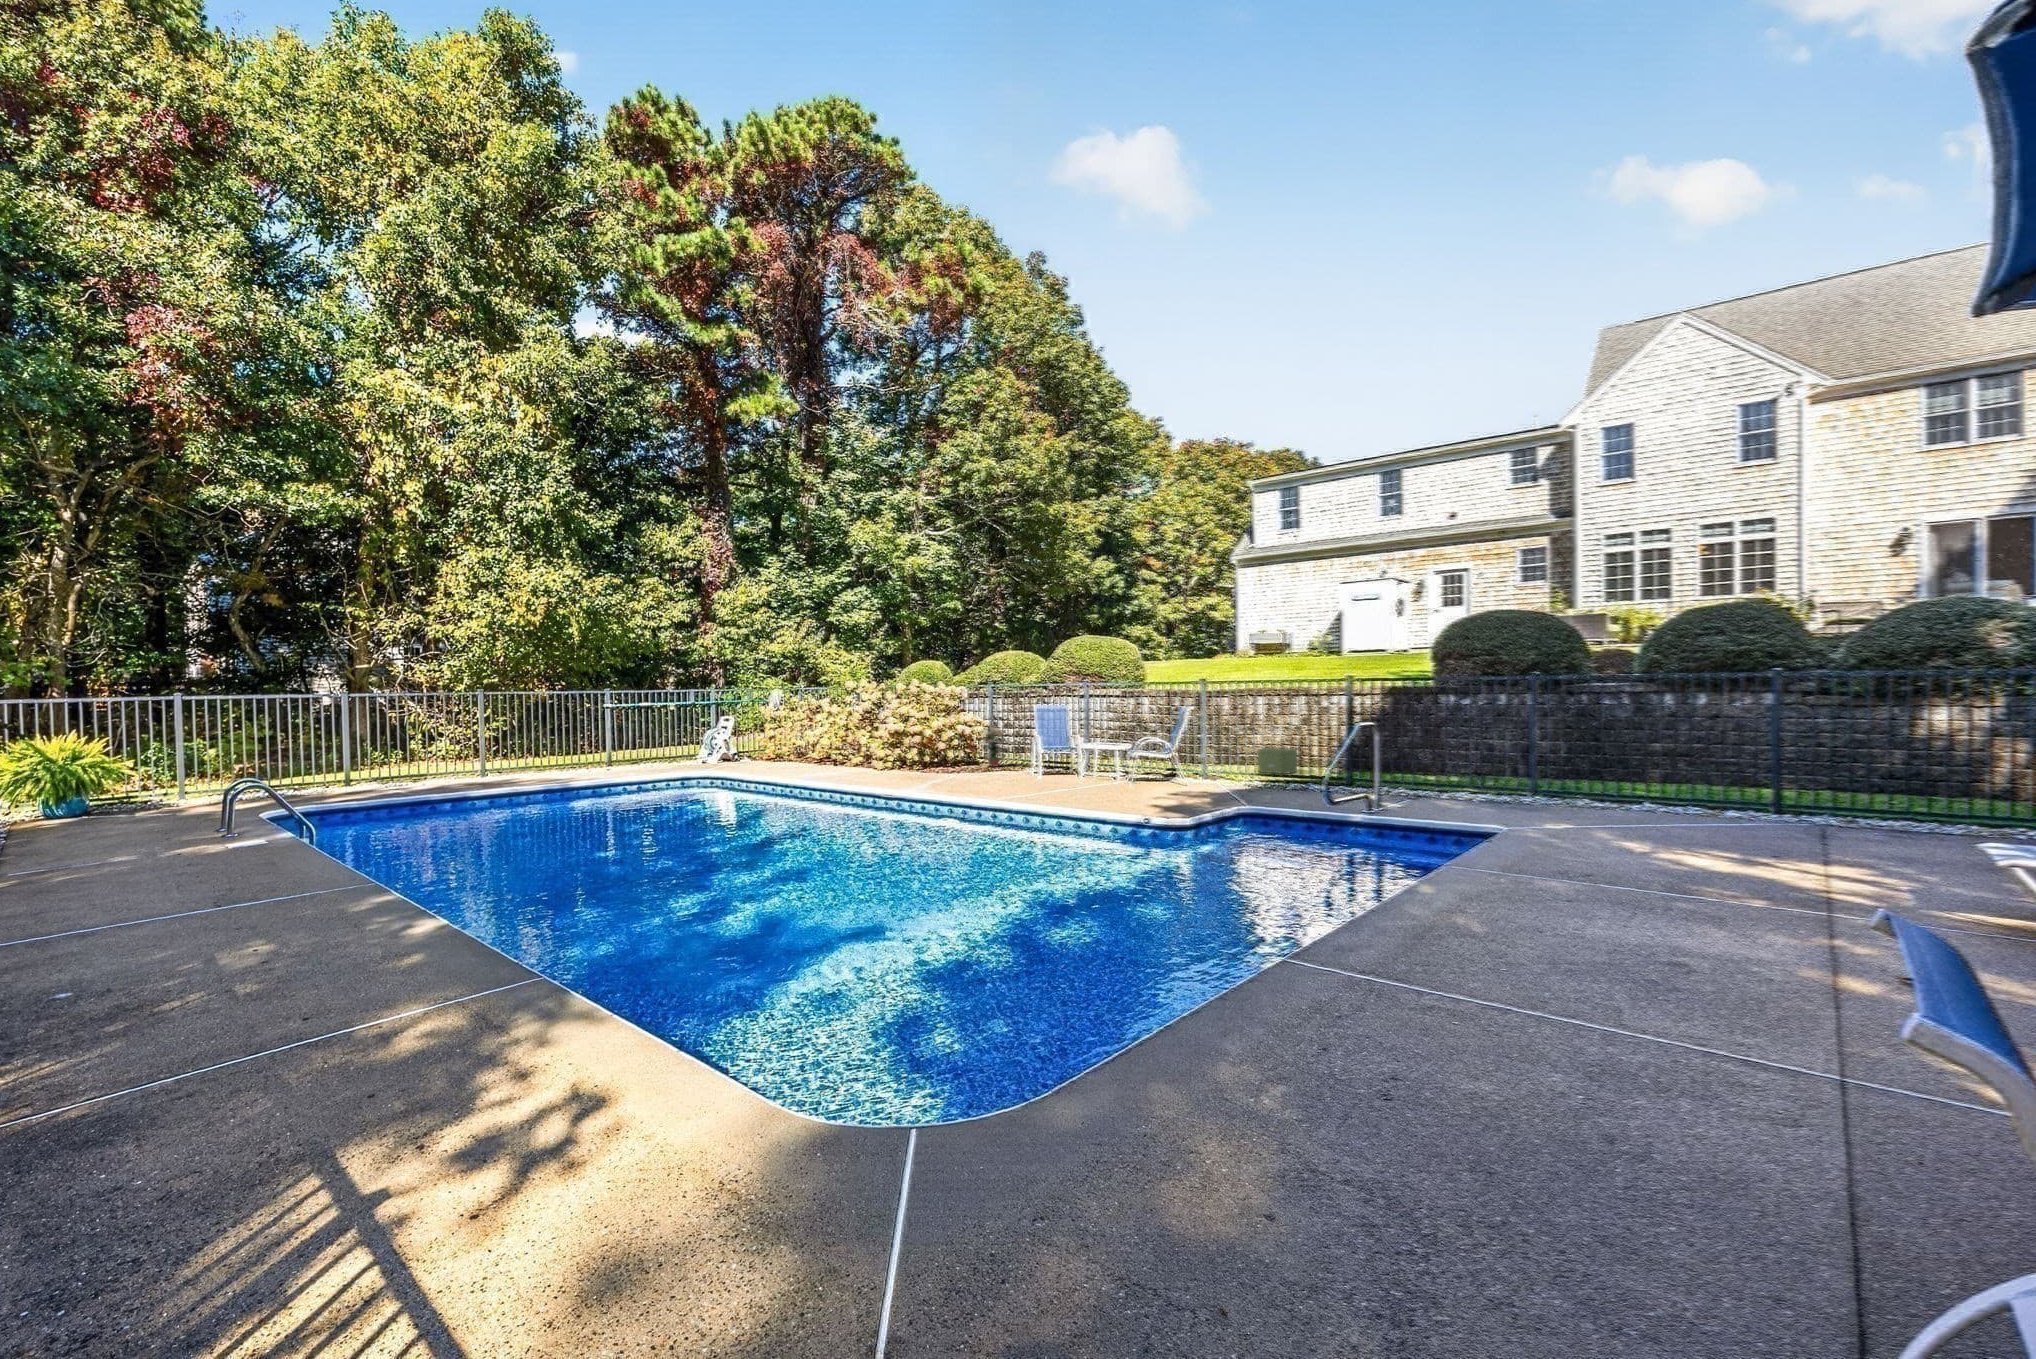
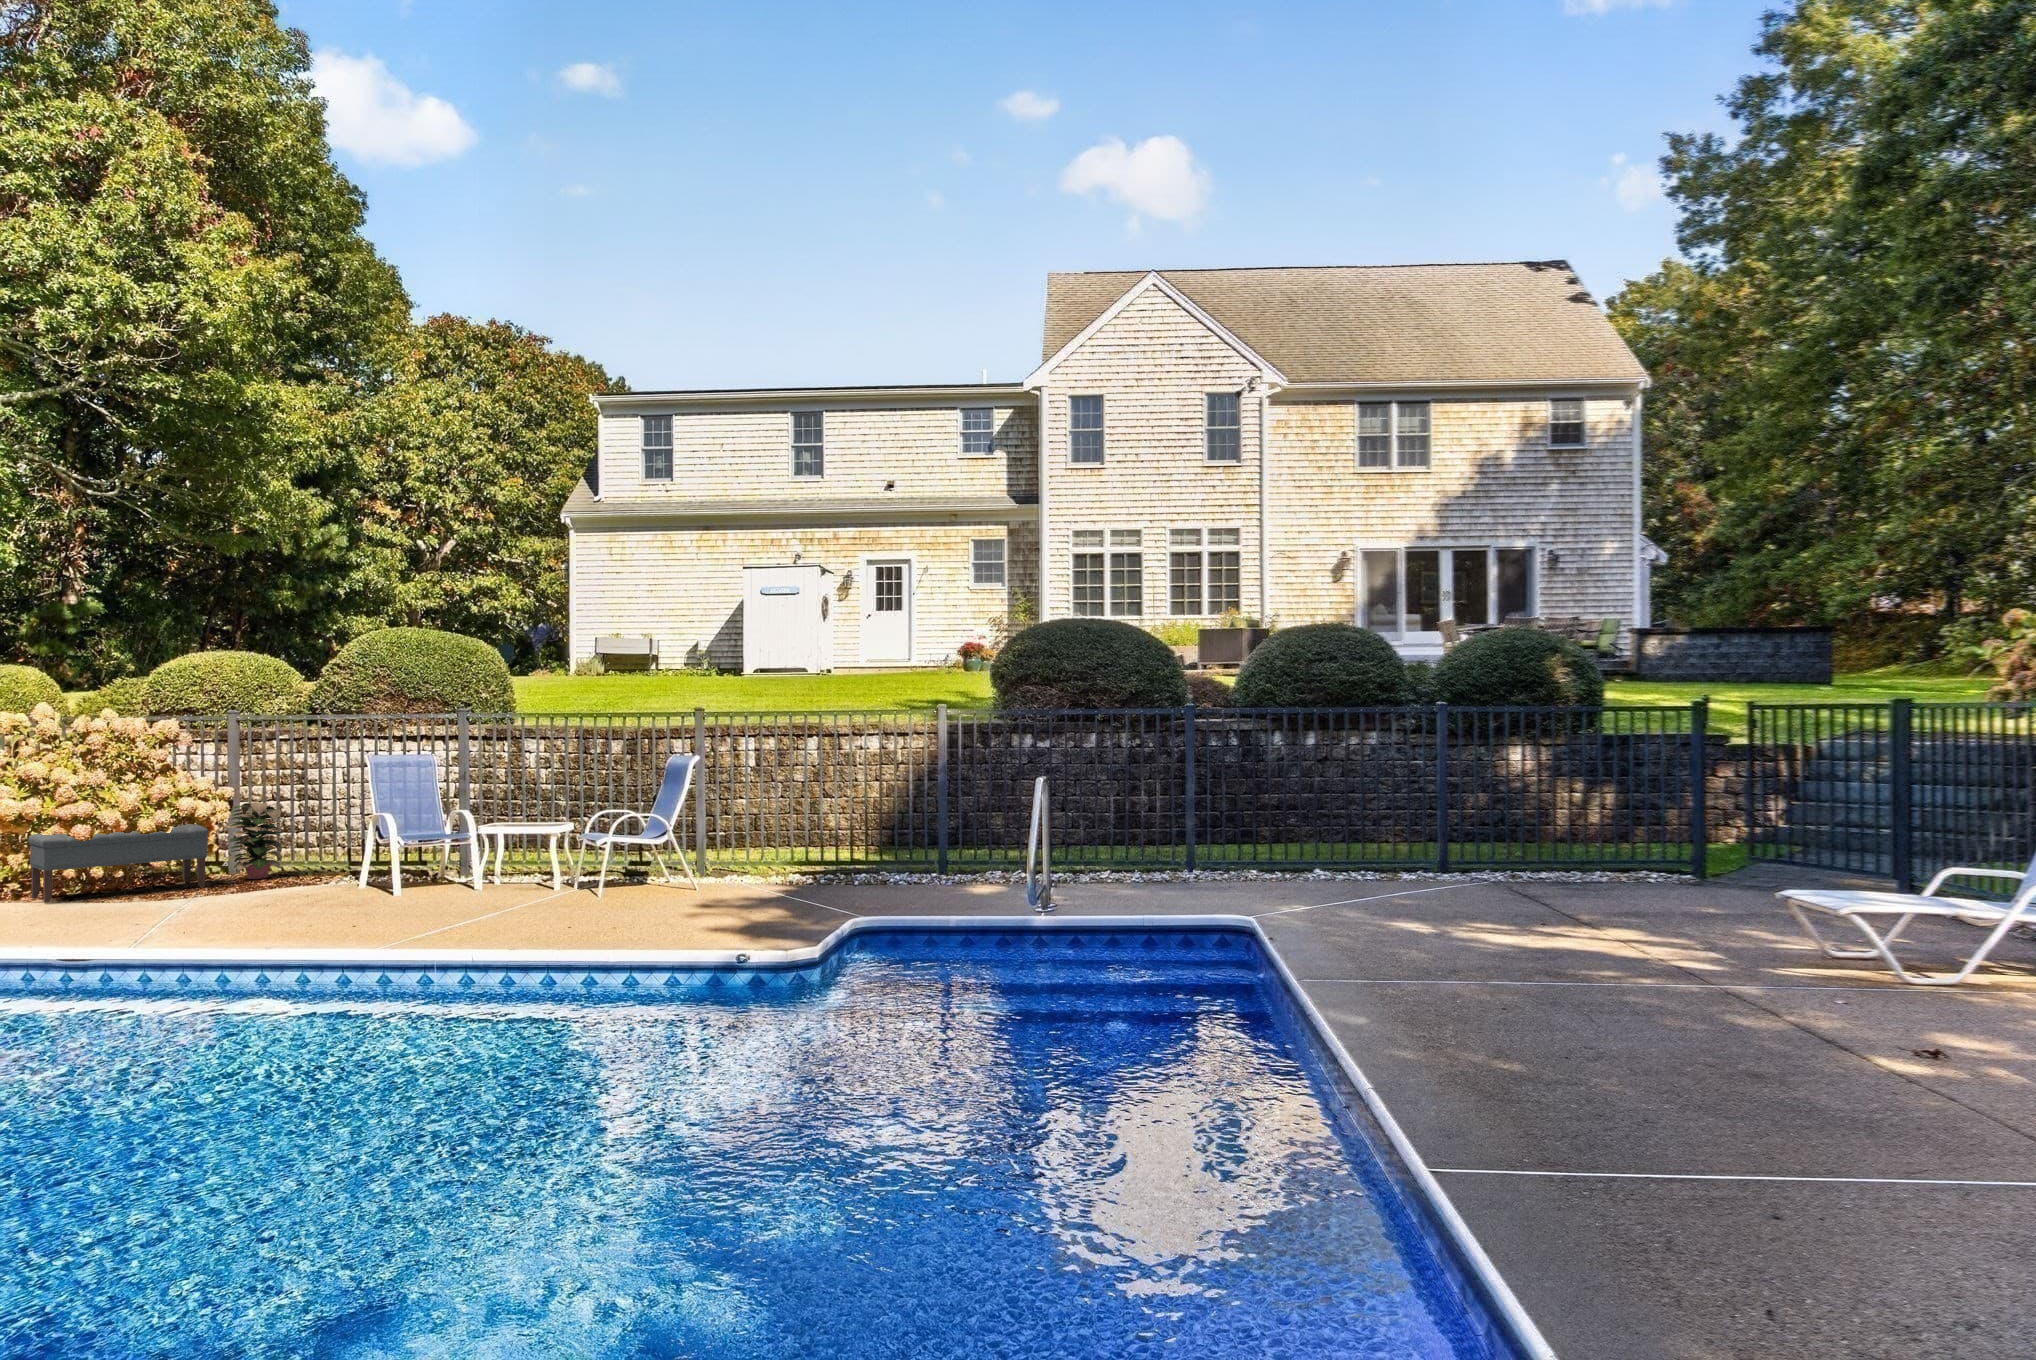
bench: none [897,737,968,771] -> present [28,824,209,903]
storage box: present [1258,748,1297,774] -> none [764,820,820,859]

